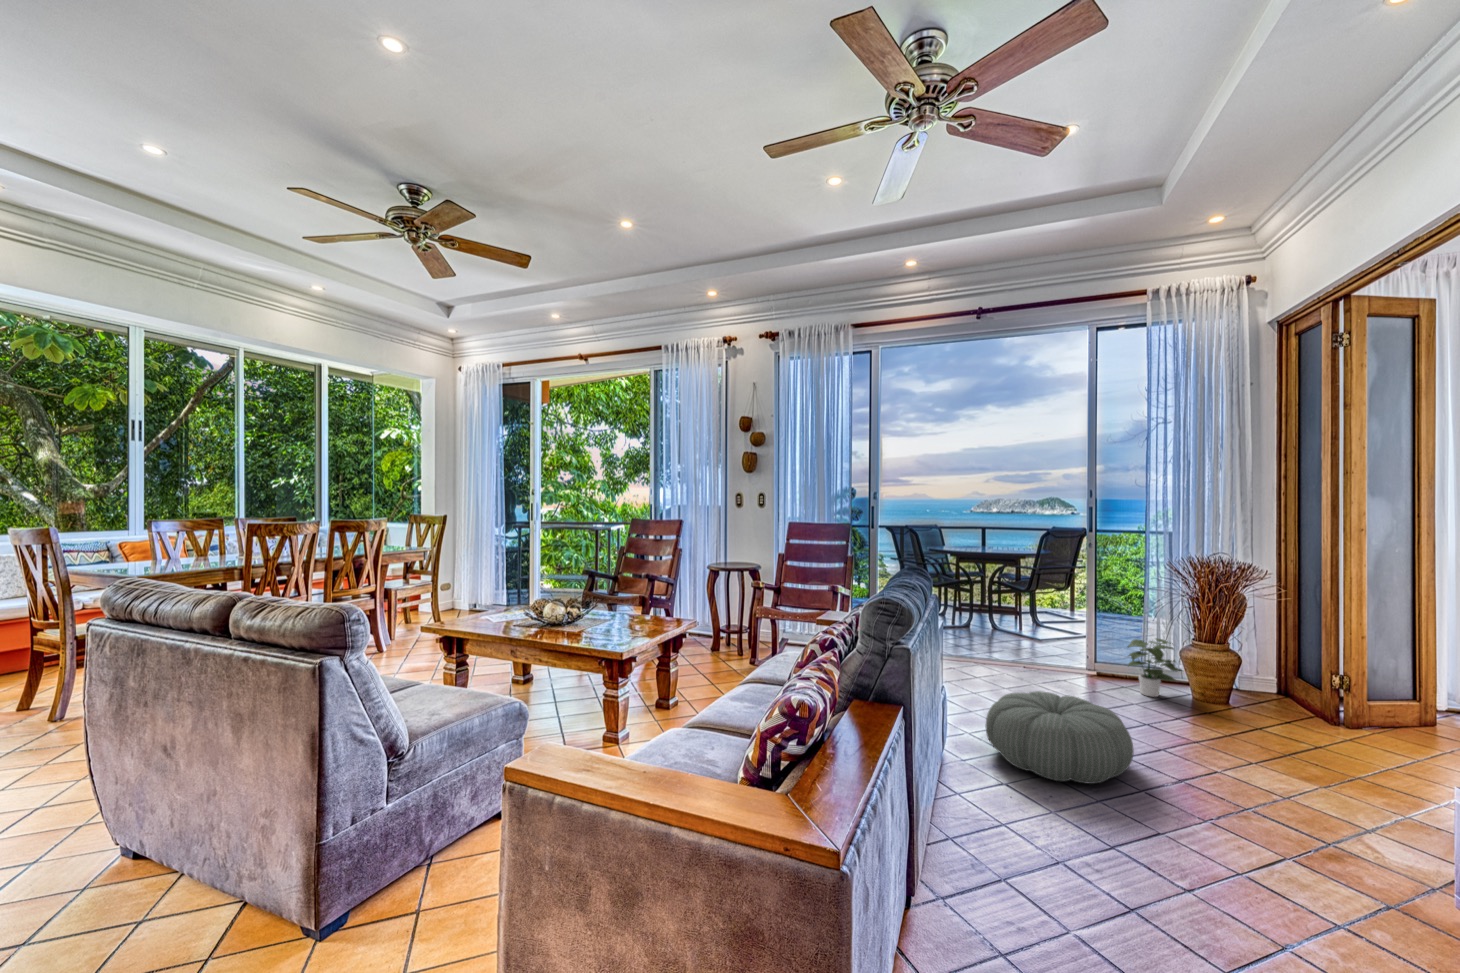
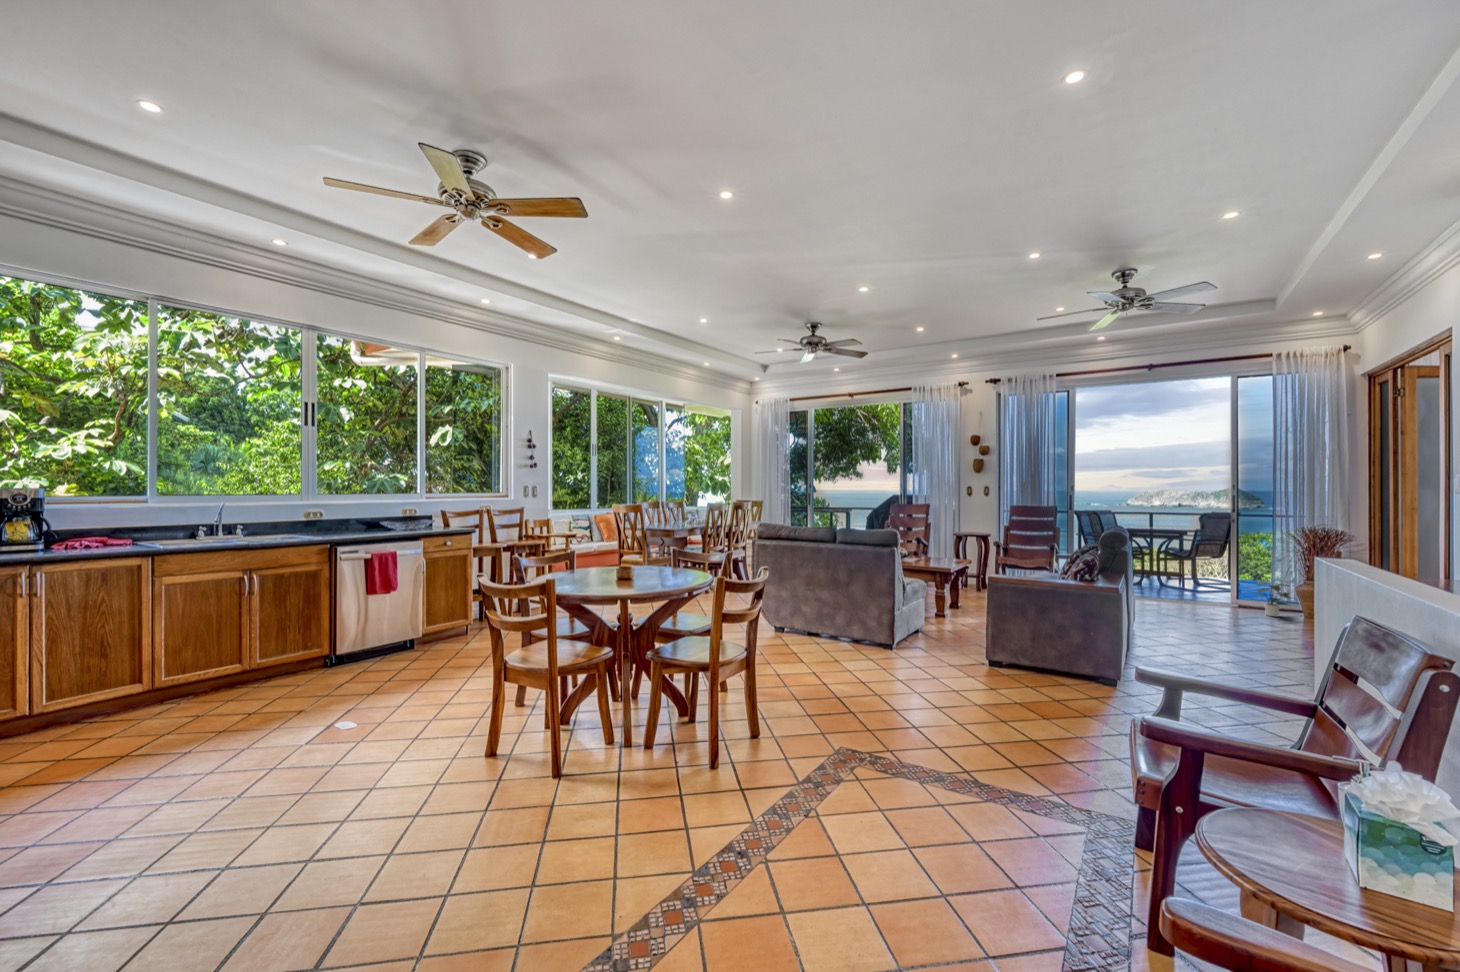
pouf: present [985,691,1134,784] -> none [1158,599,1247,639]

